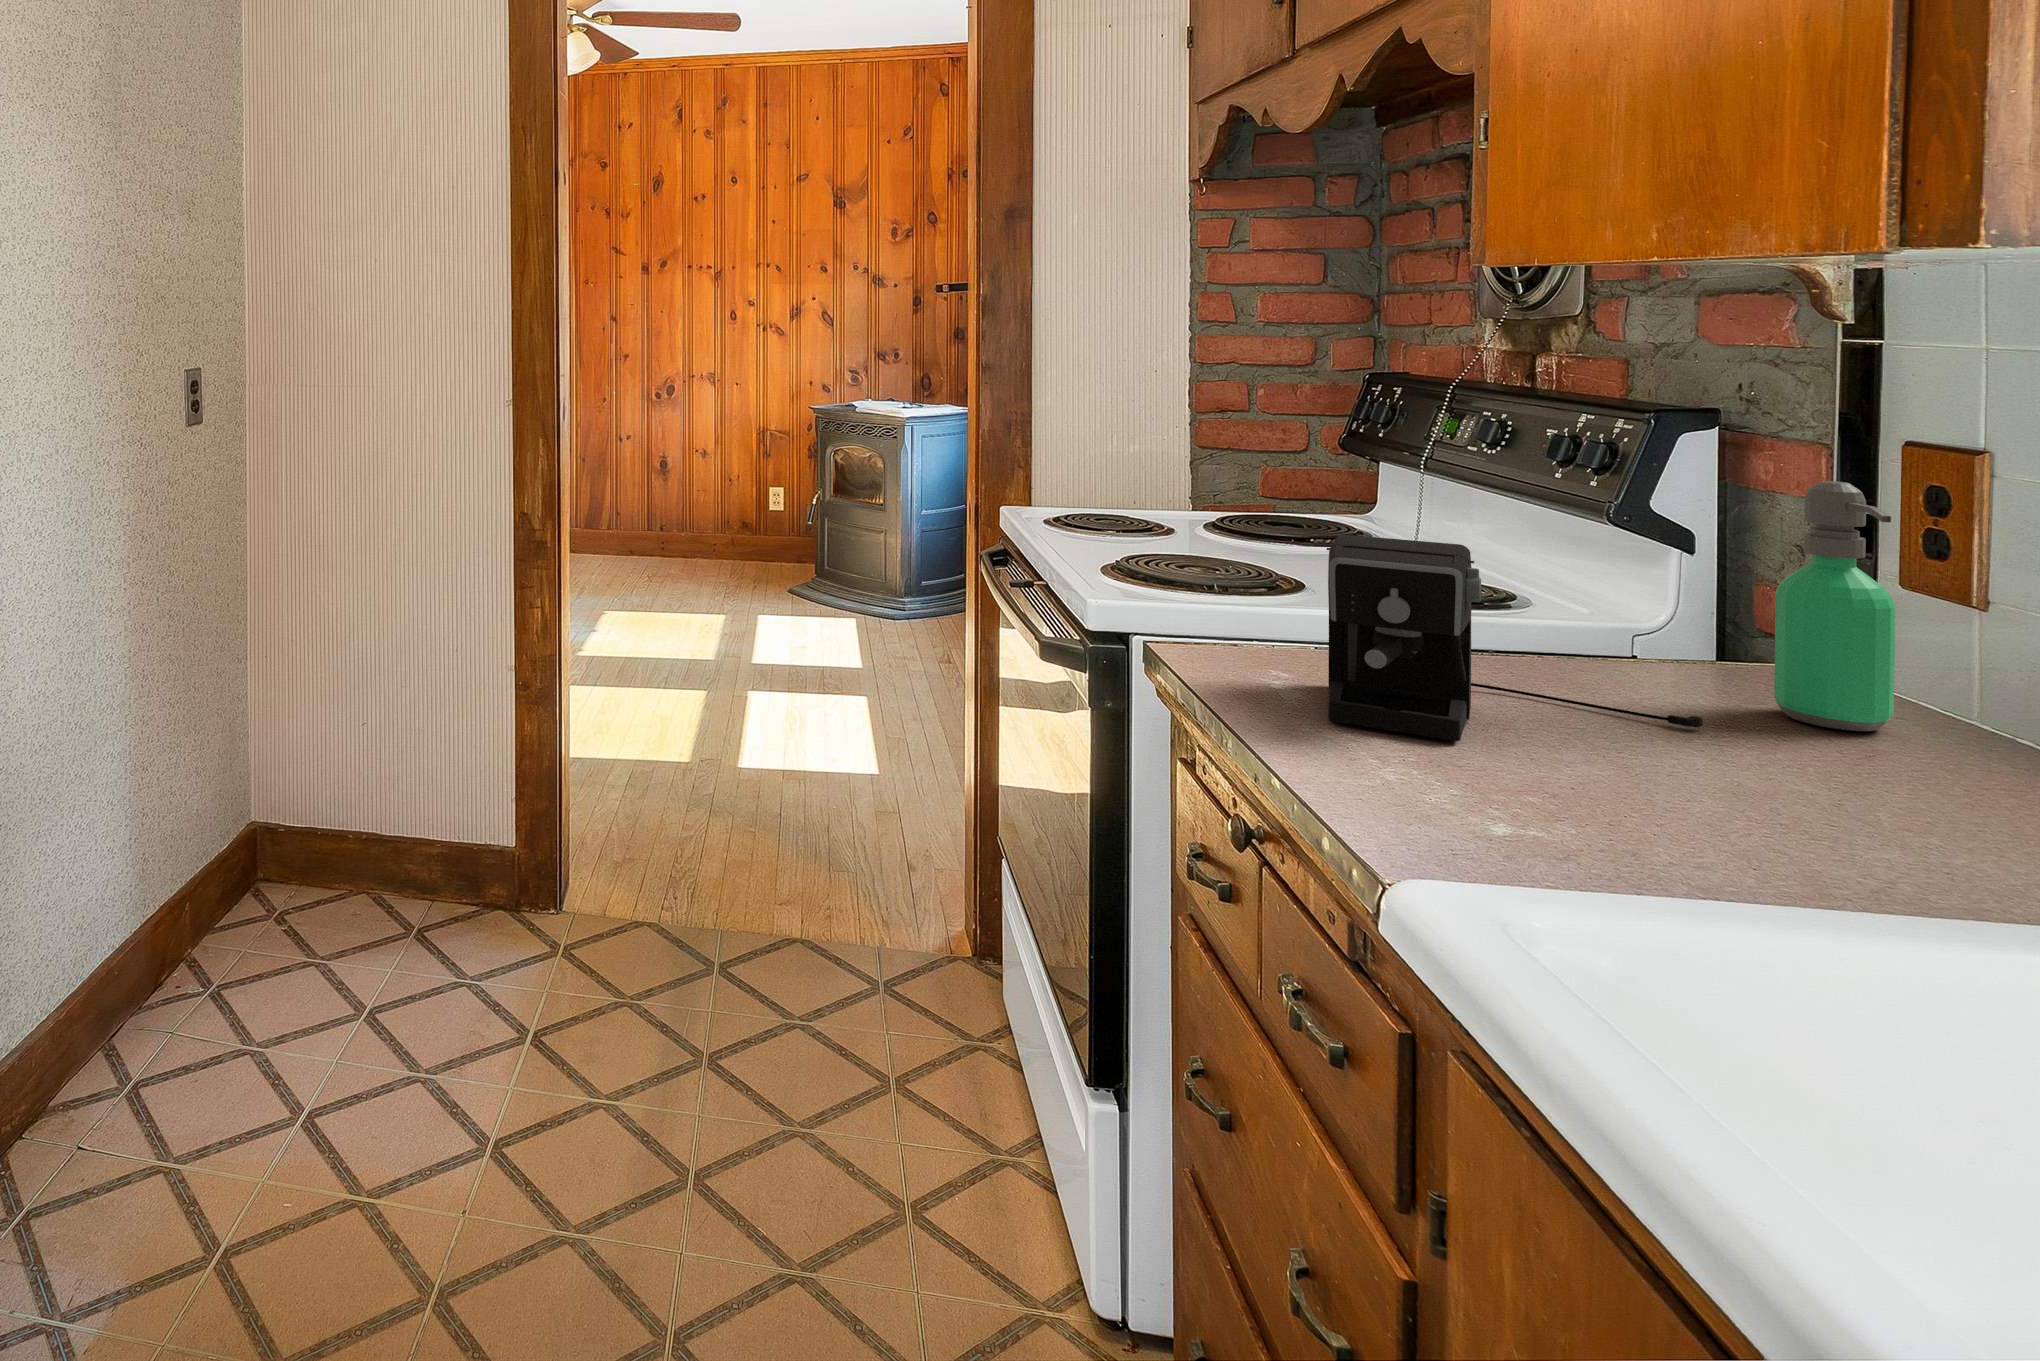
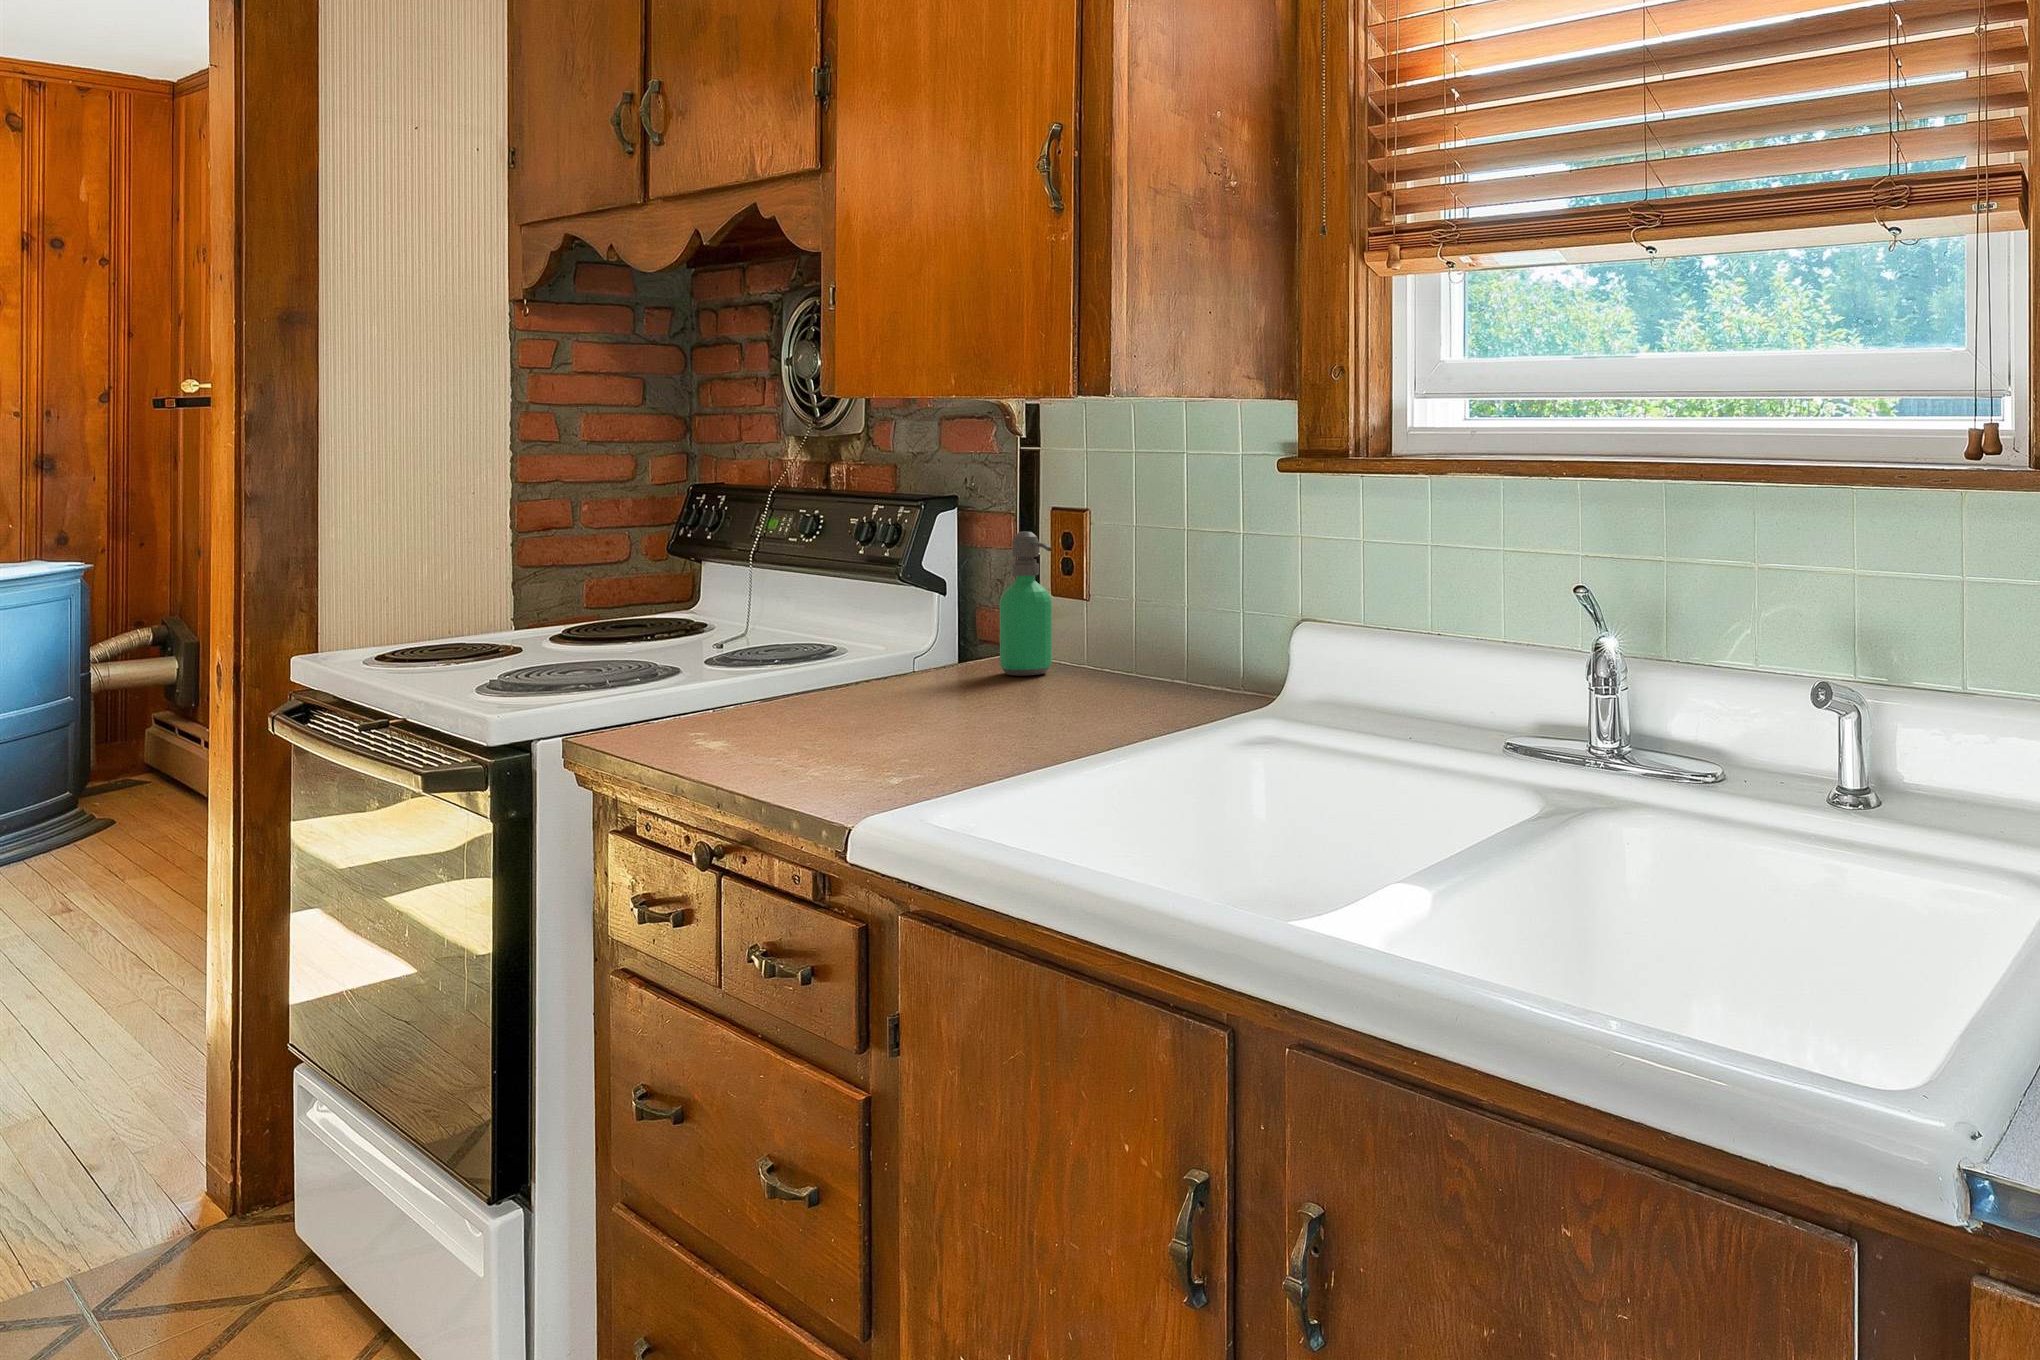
coffee maker: present [1327,535,1703,741] -> none [758,589,974,722]

